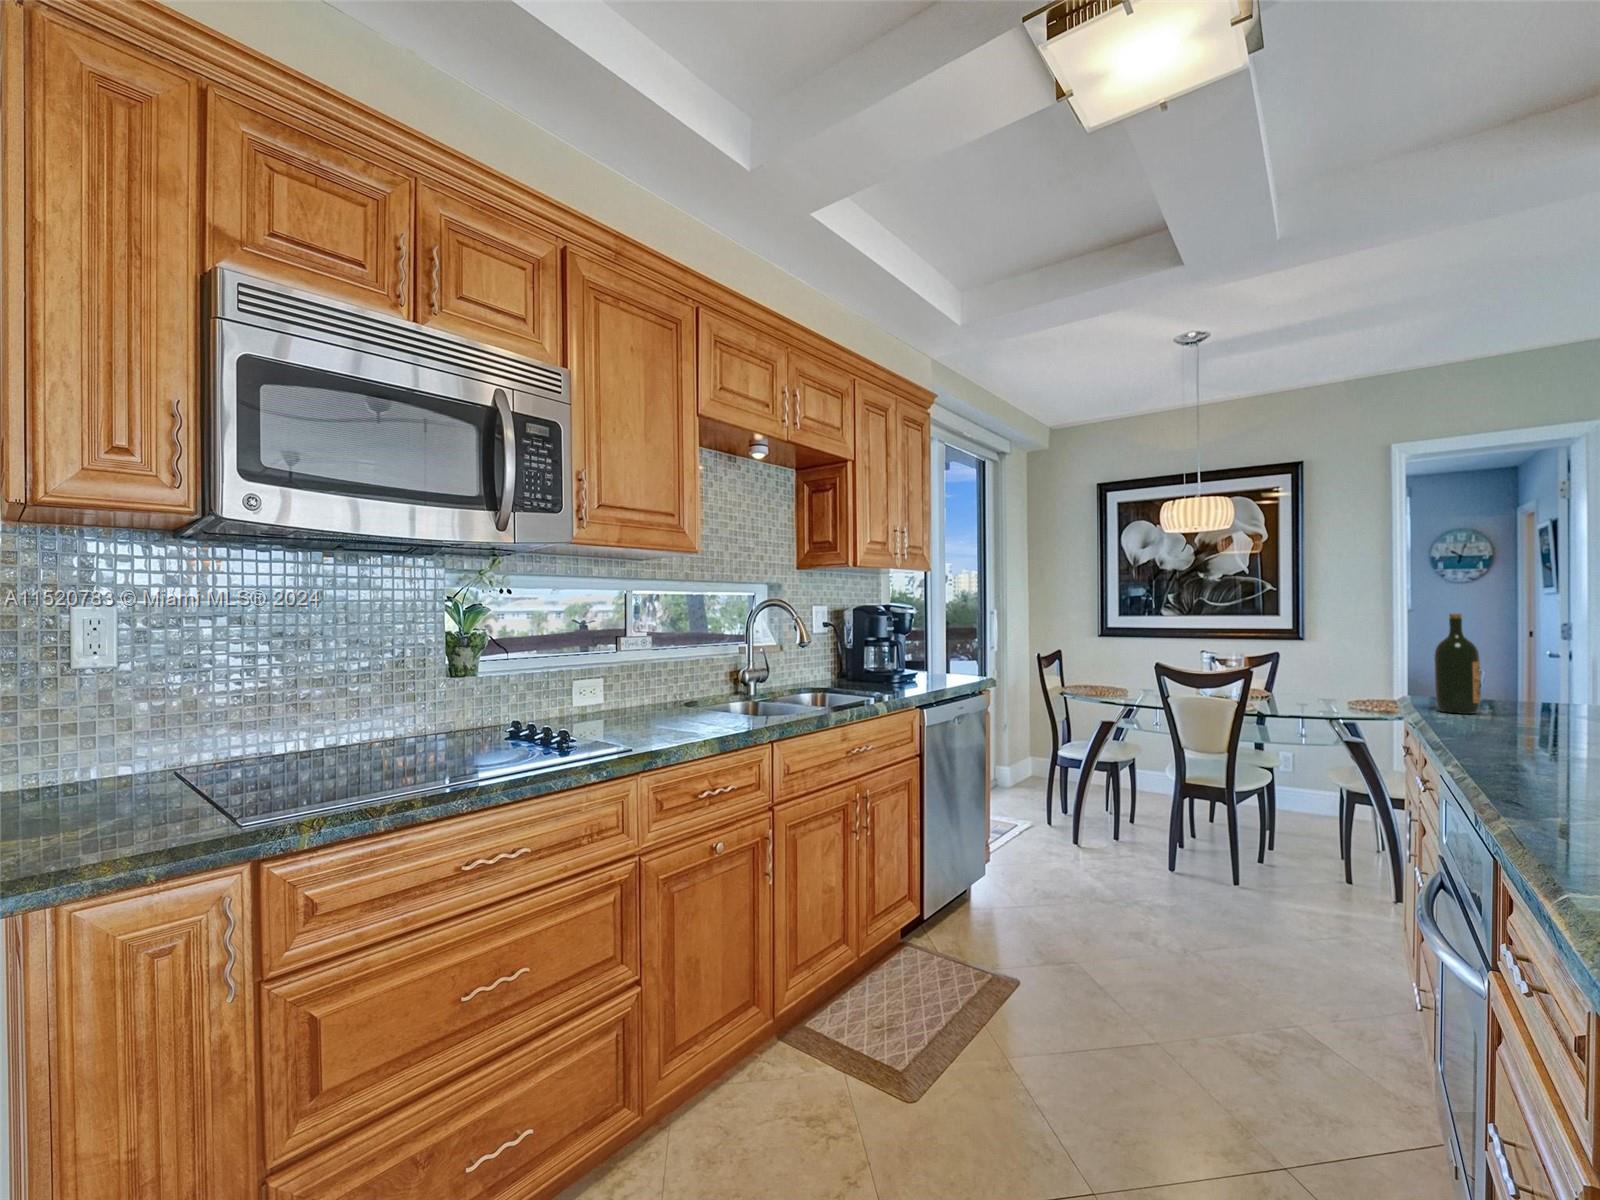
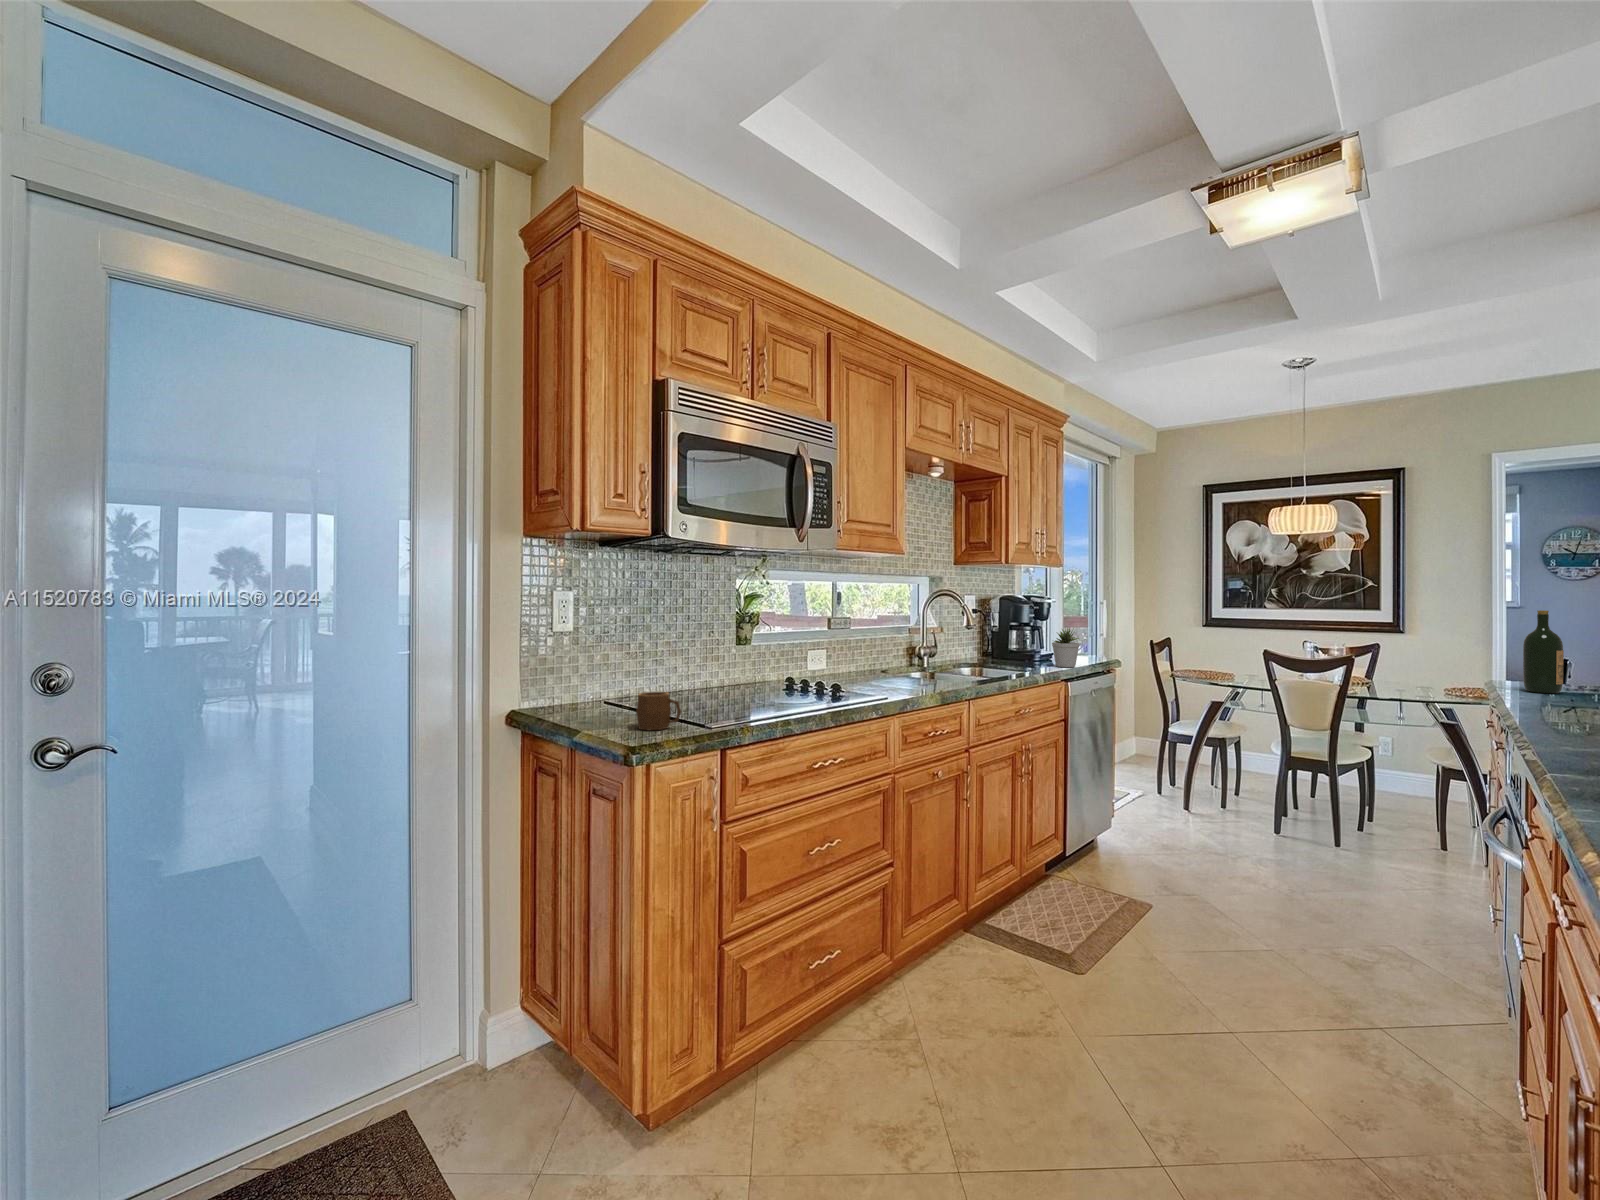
potted plant: none [906,640,939,690] -> present [1052,628,1079,668]
mug: none [94,766,184,837] -> present [636,692,681,730]

